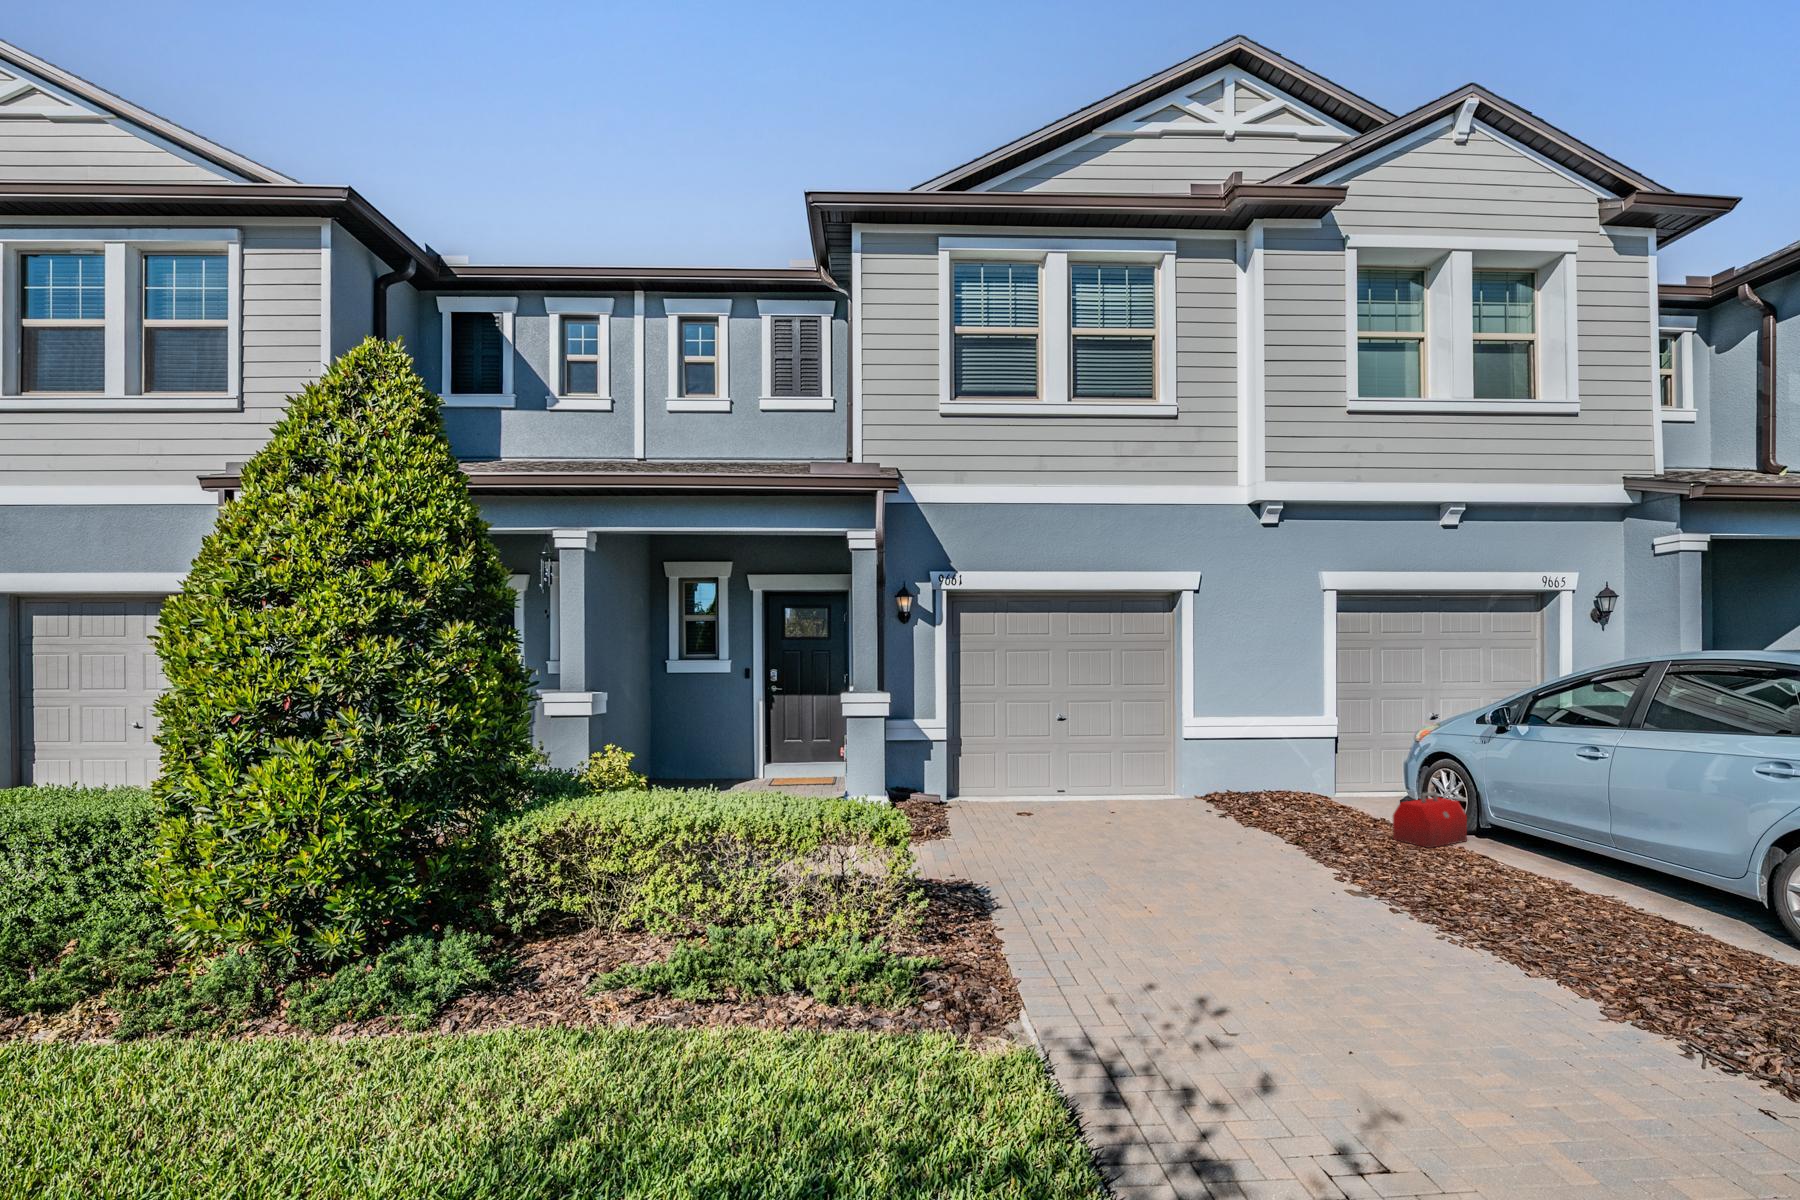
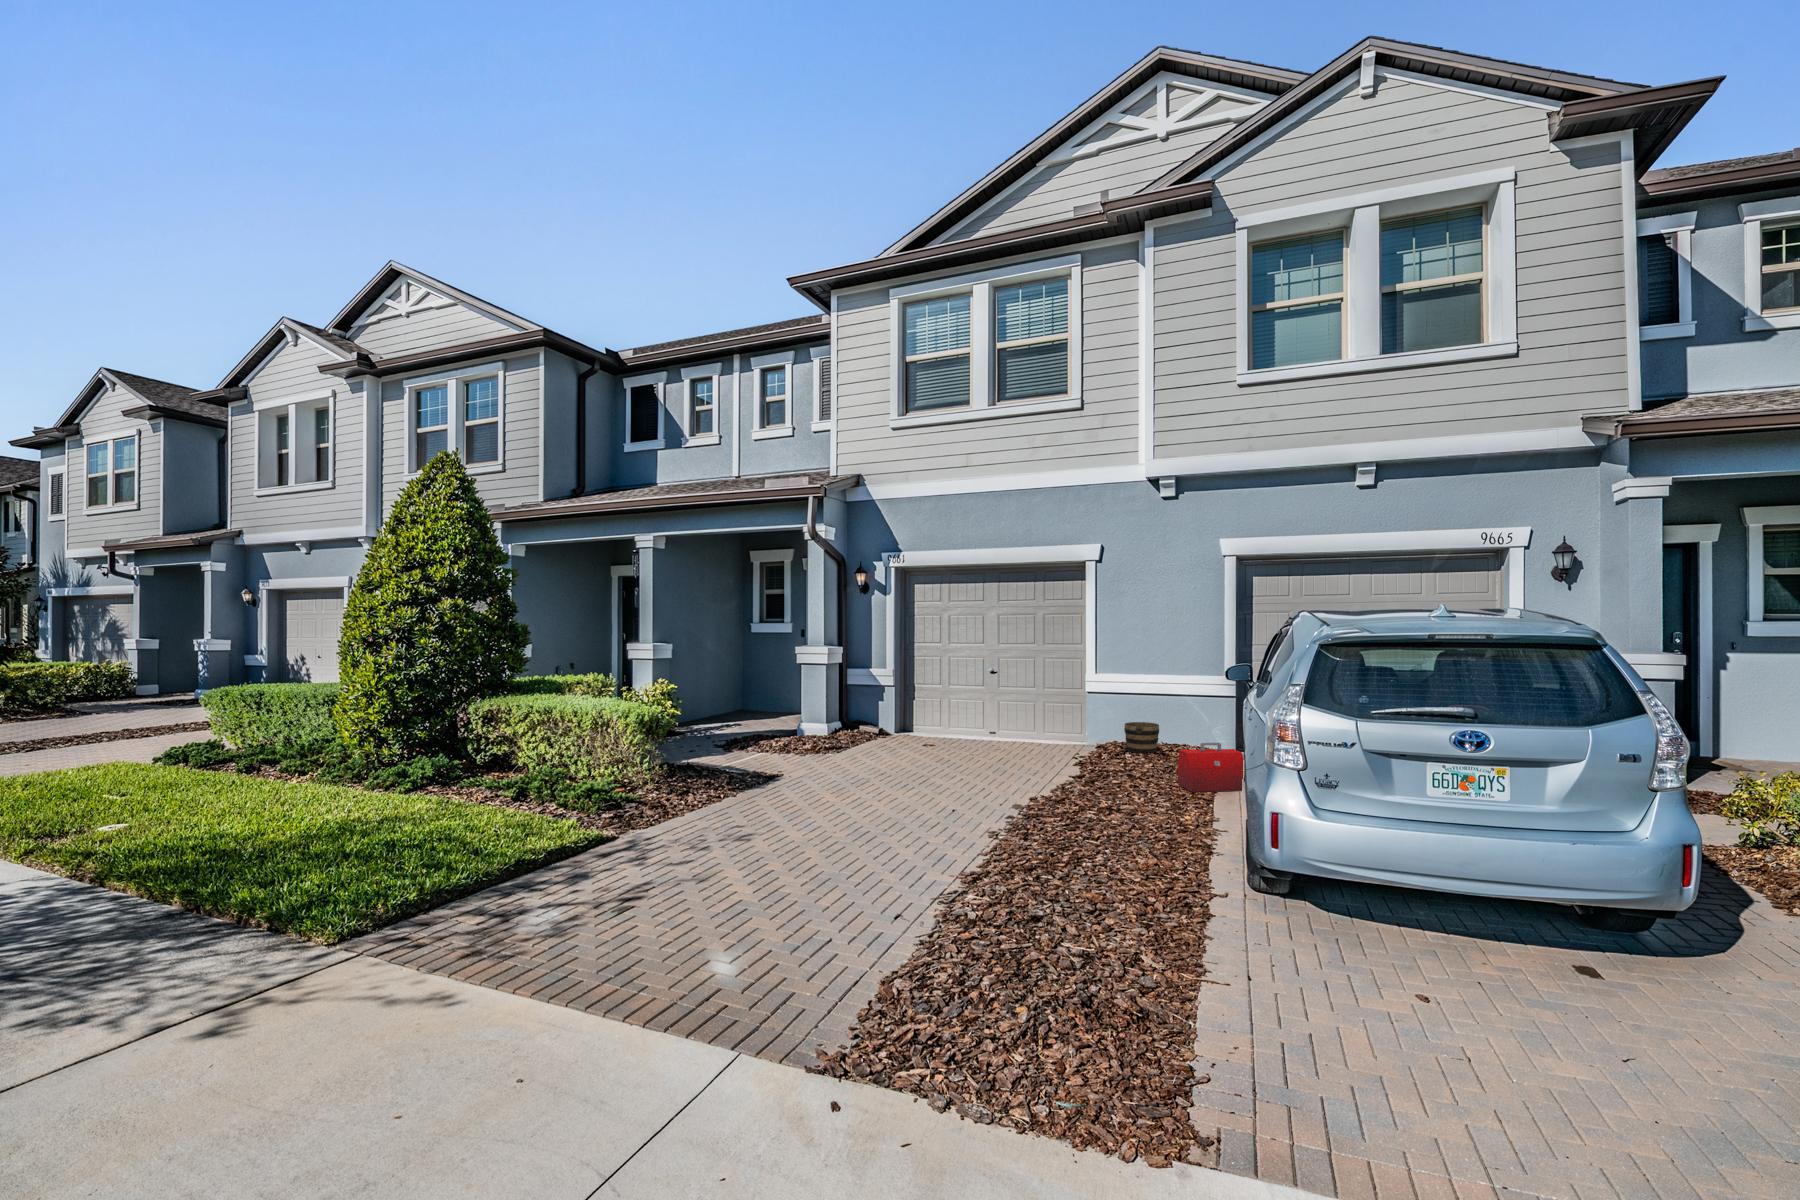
bucket: none [1235,769,1275,805] -> present [1124,722,1159,753]

